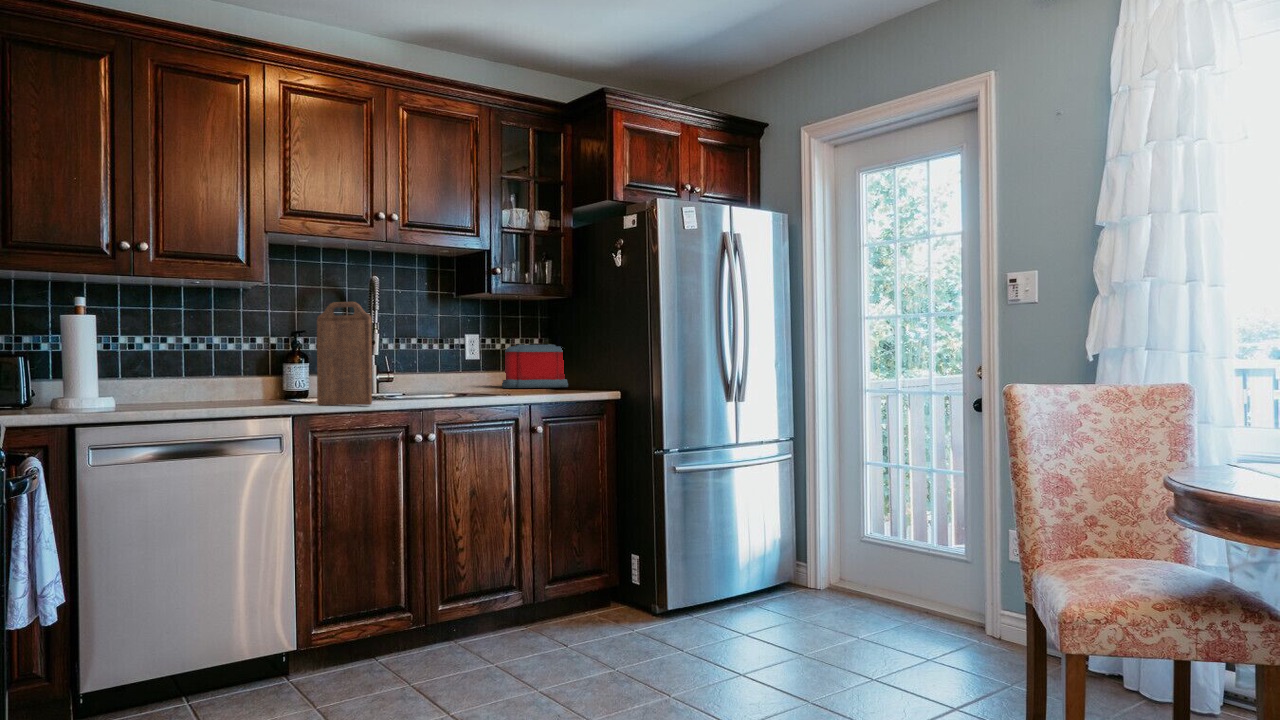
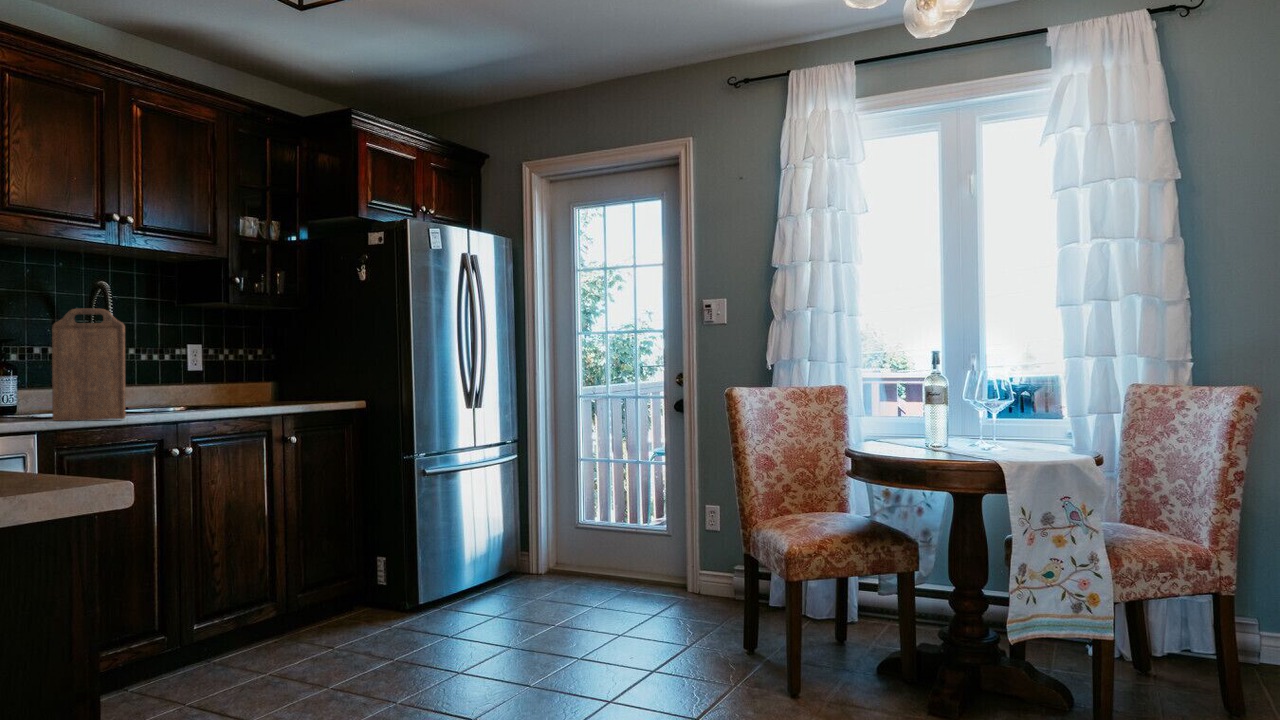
toaster: present [502,345,568,388] -> none [221,355,298,400]

